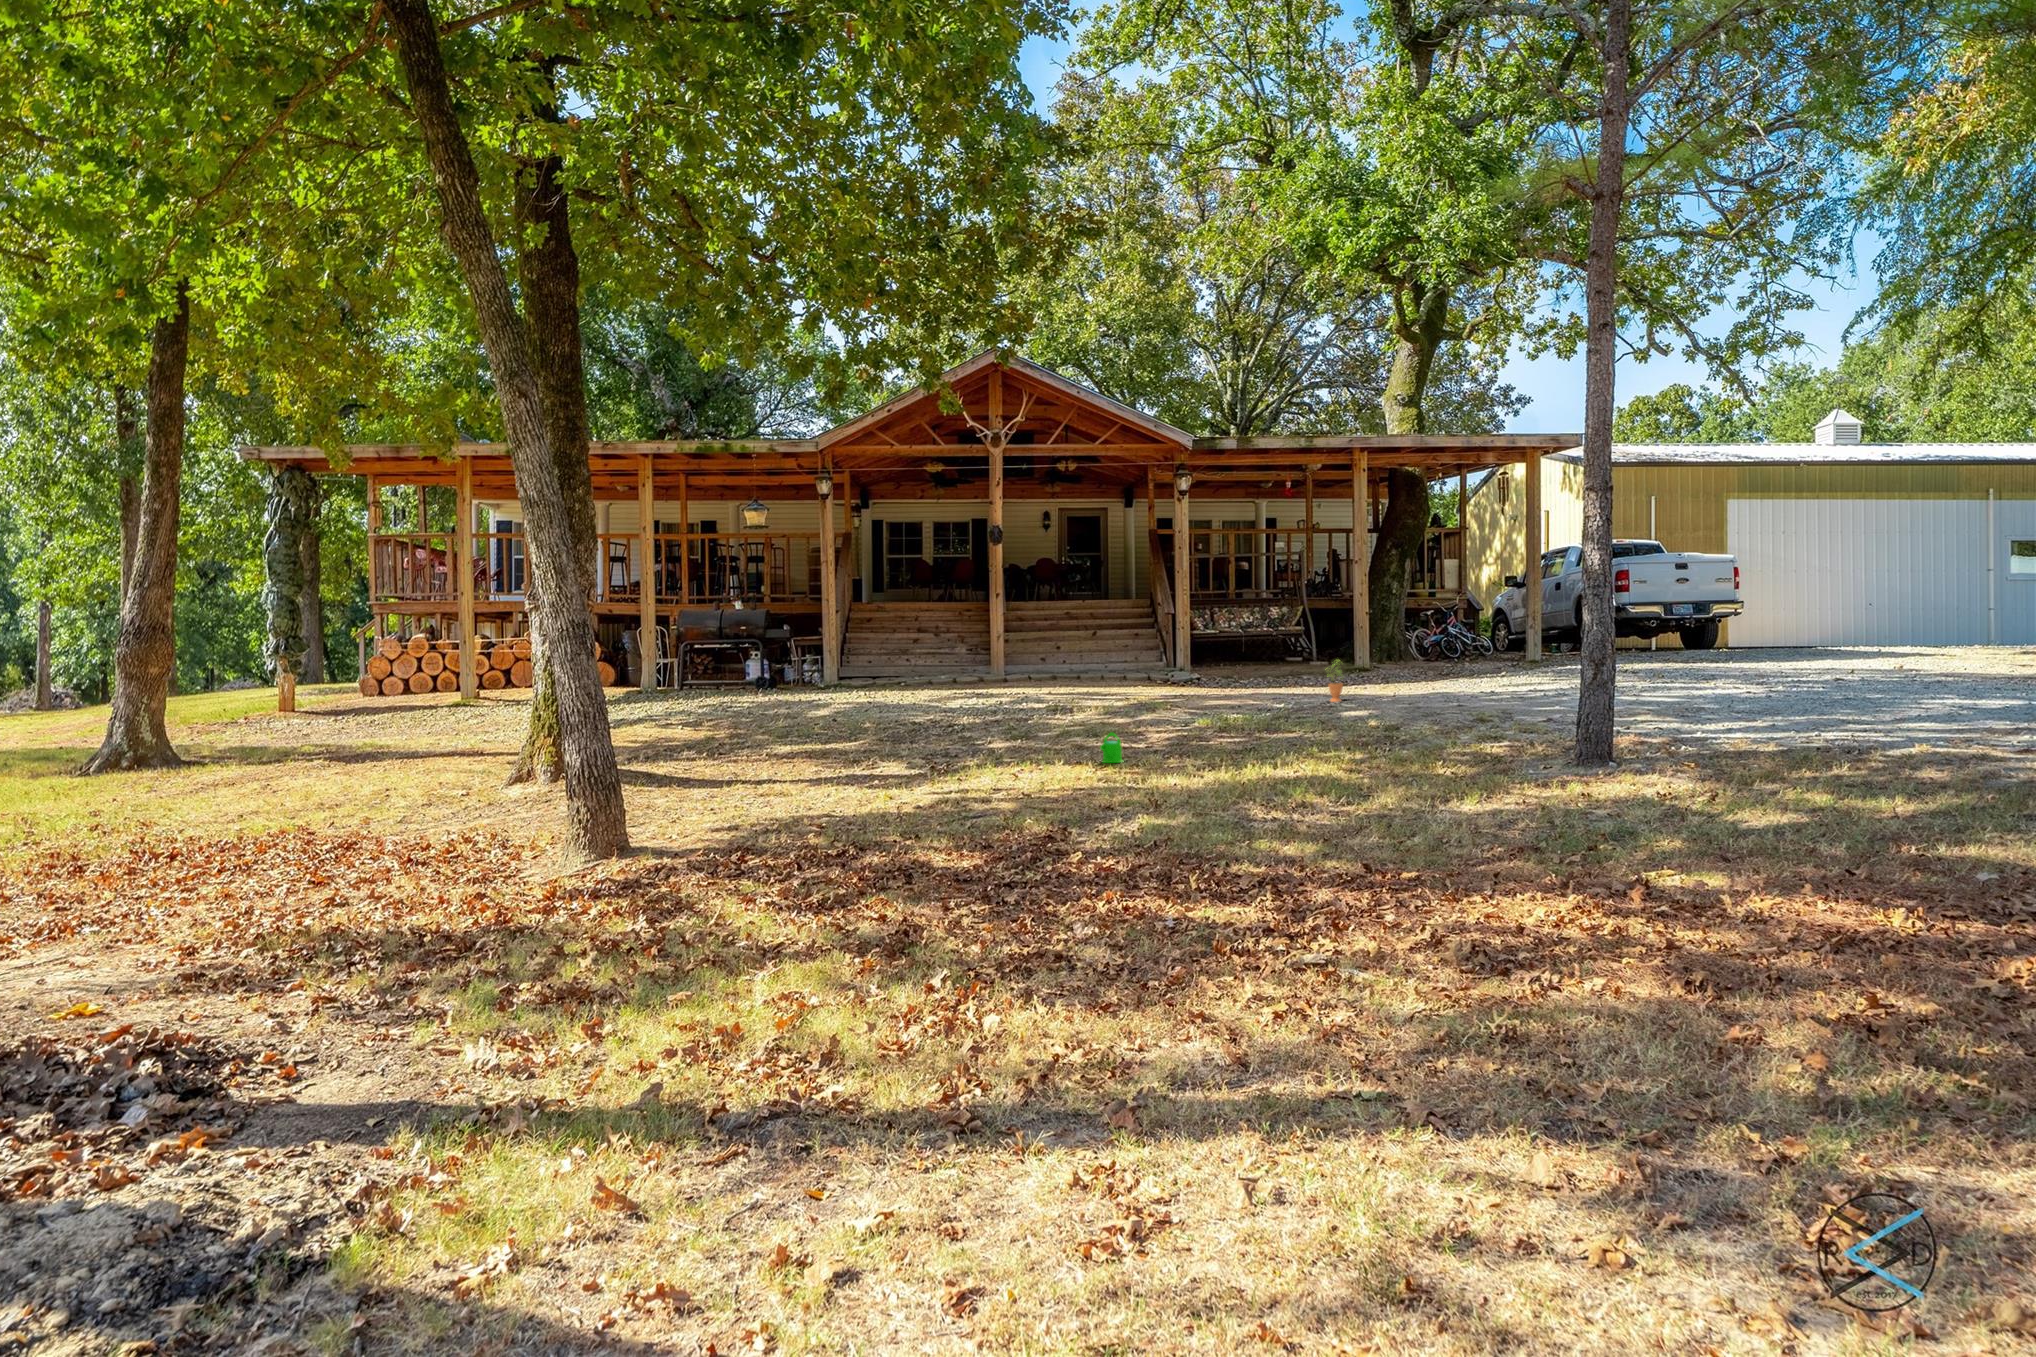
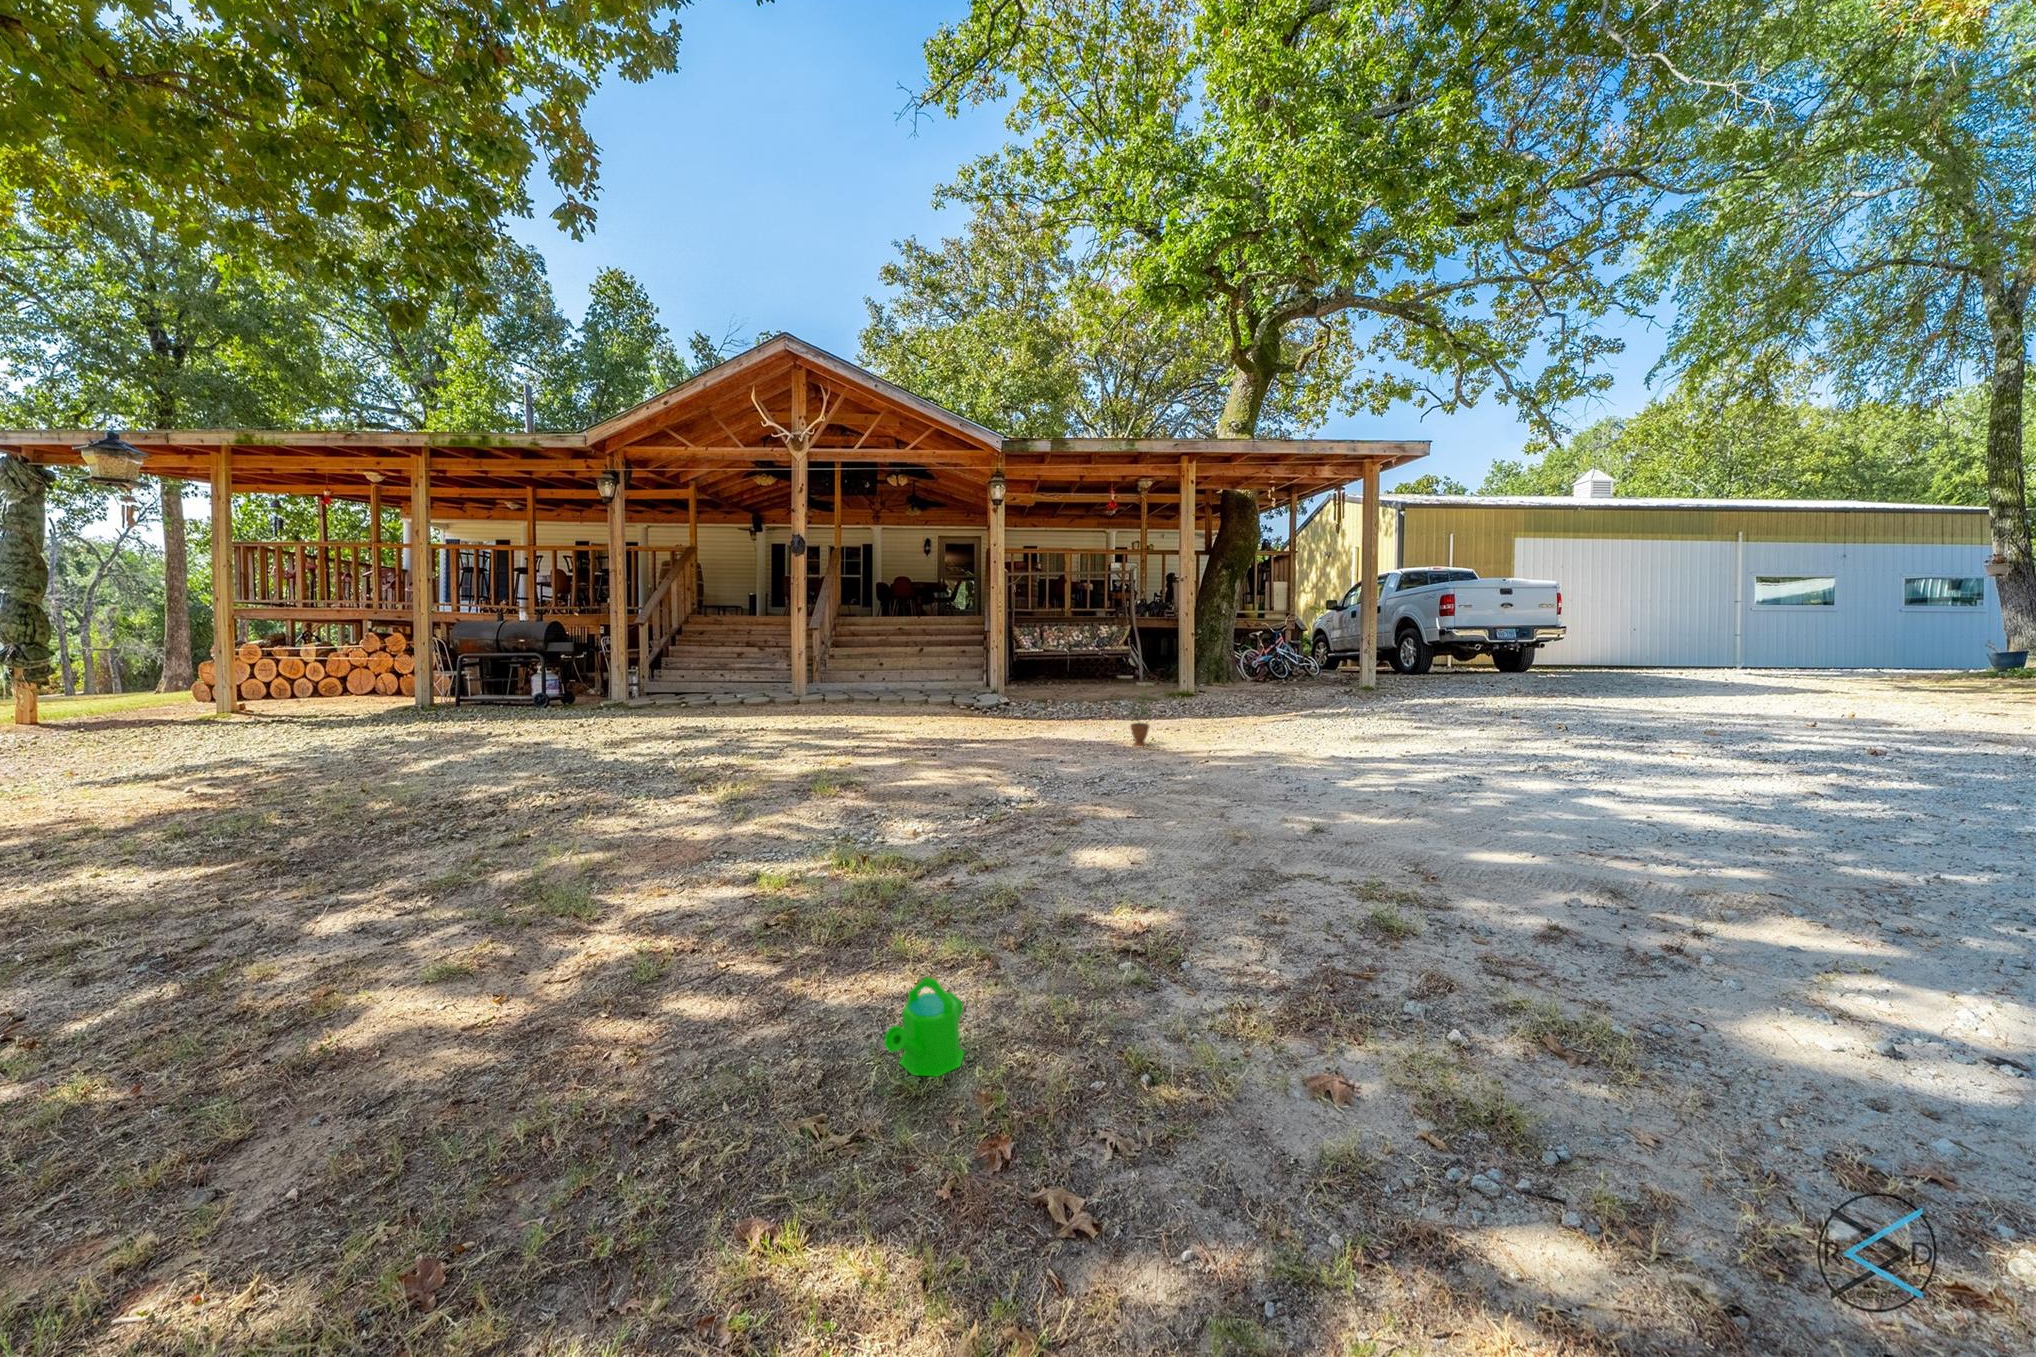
watering can: present [1100,733,1123,763] -> present [884,977,965,1077]

